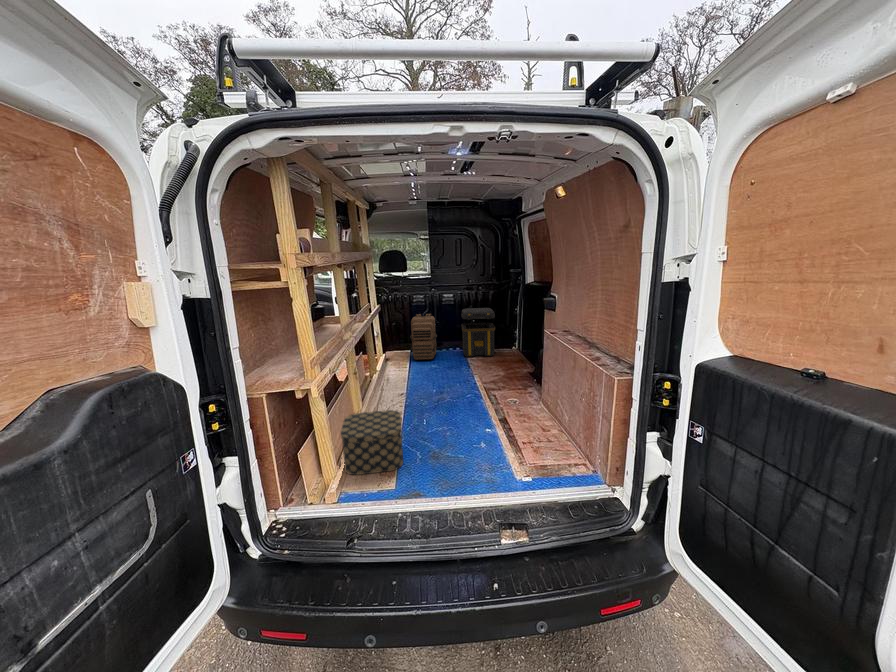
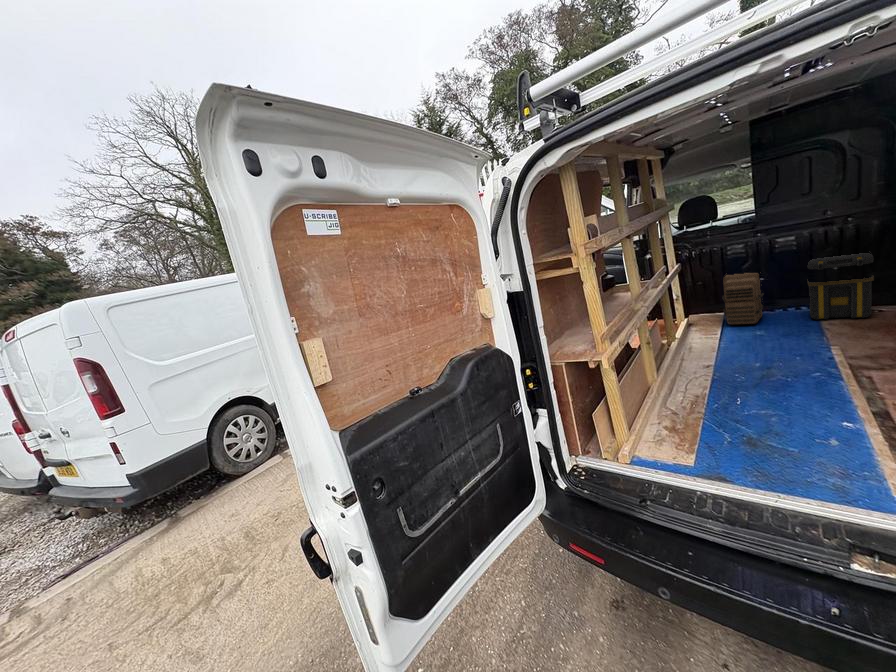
storage box: present [341,410,403,475] -> none [633,383,705,446]

